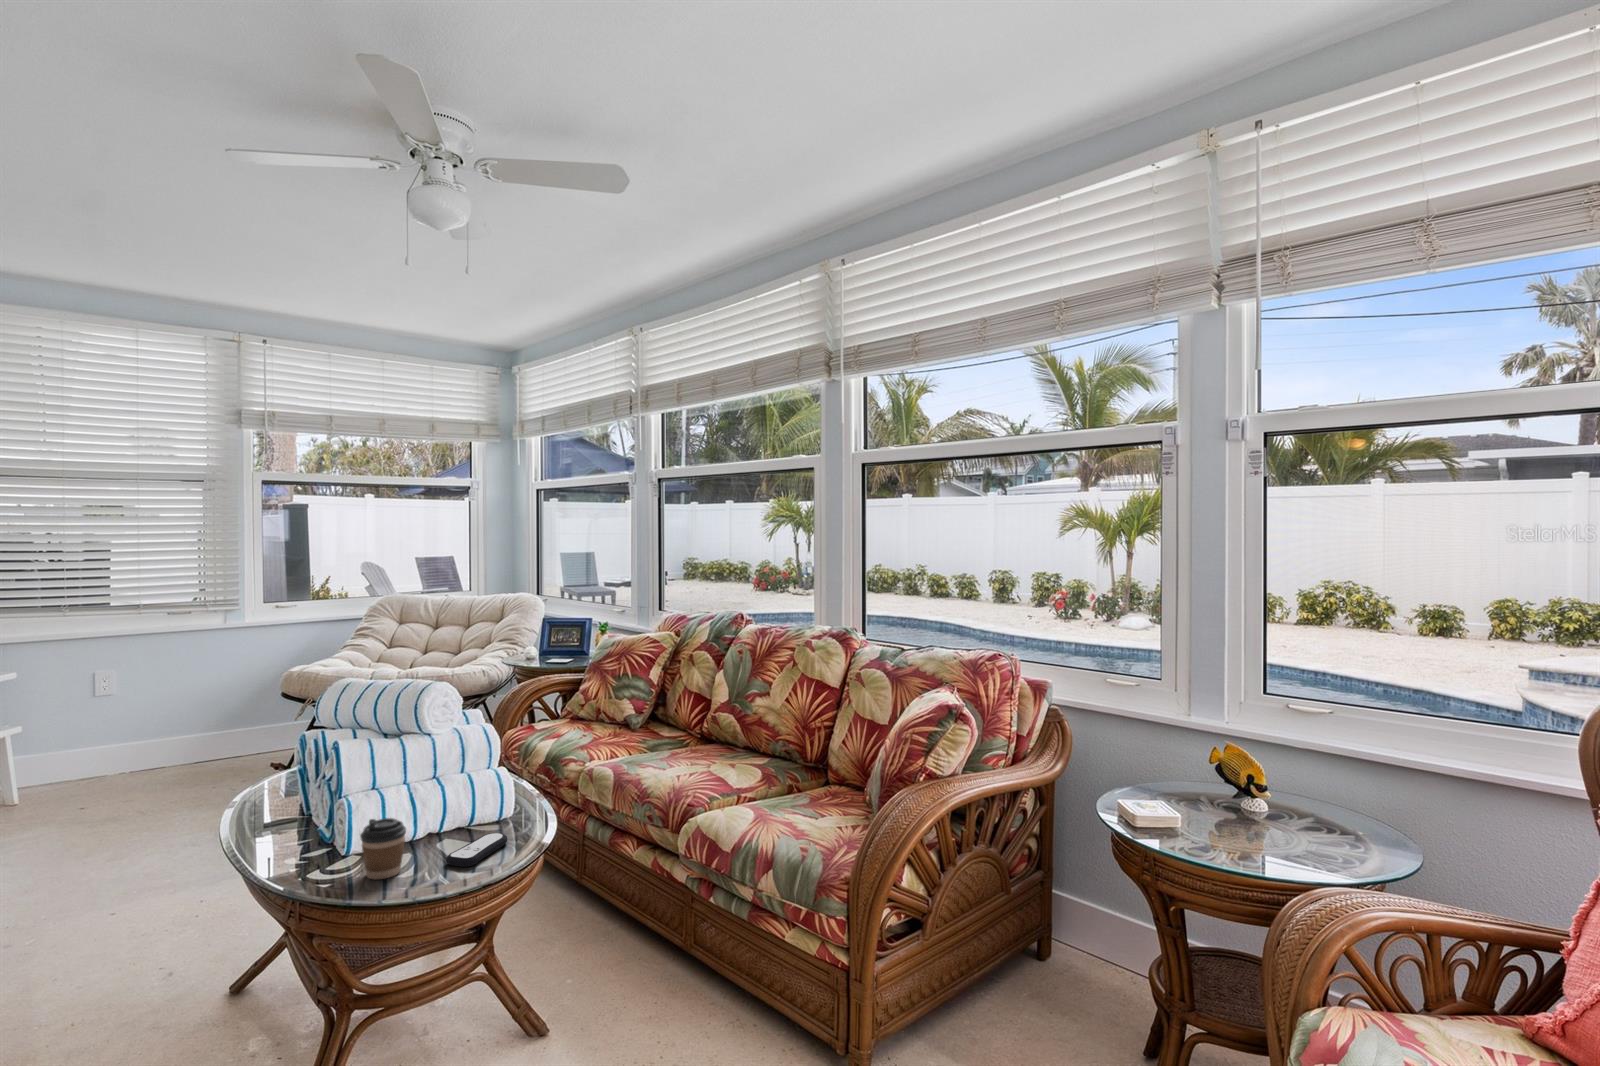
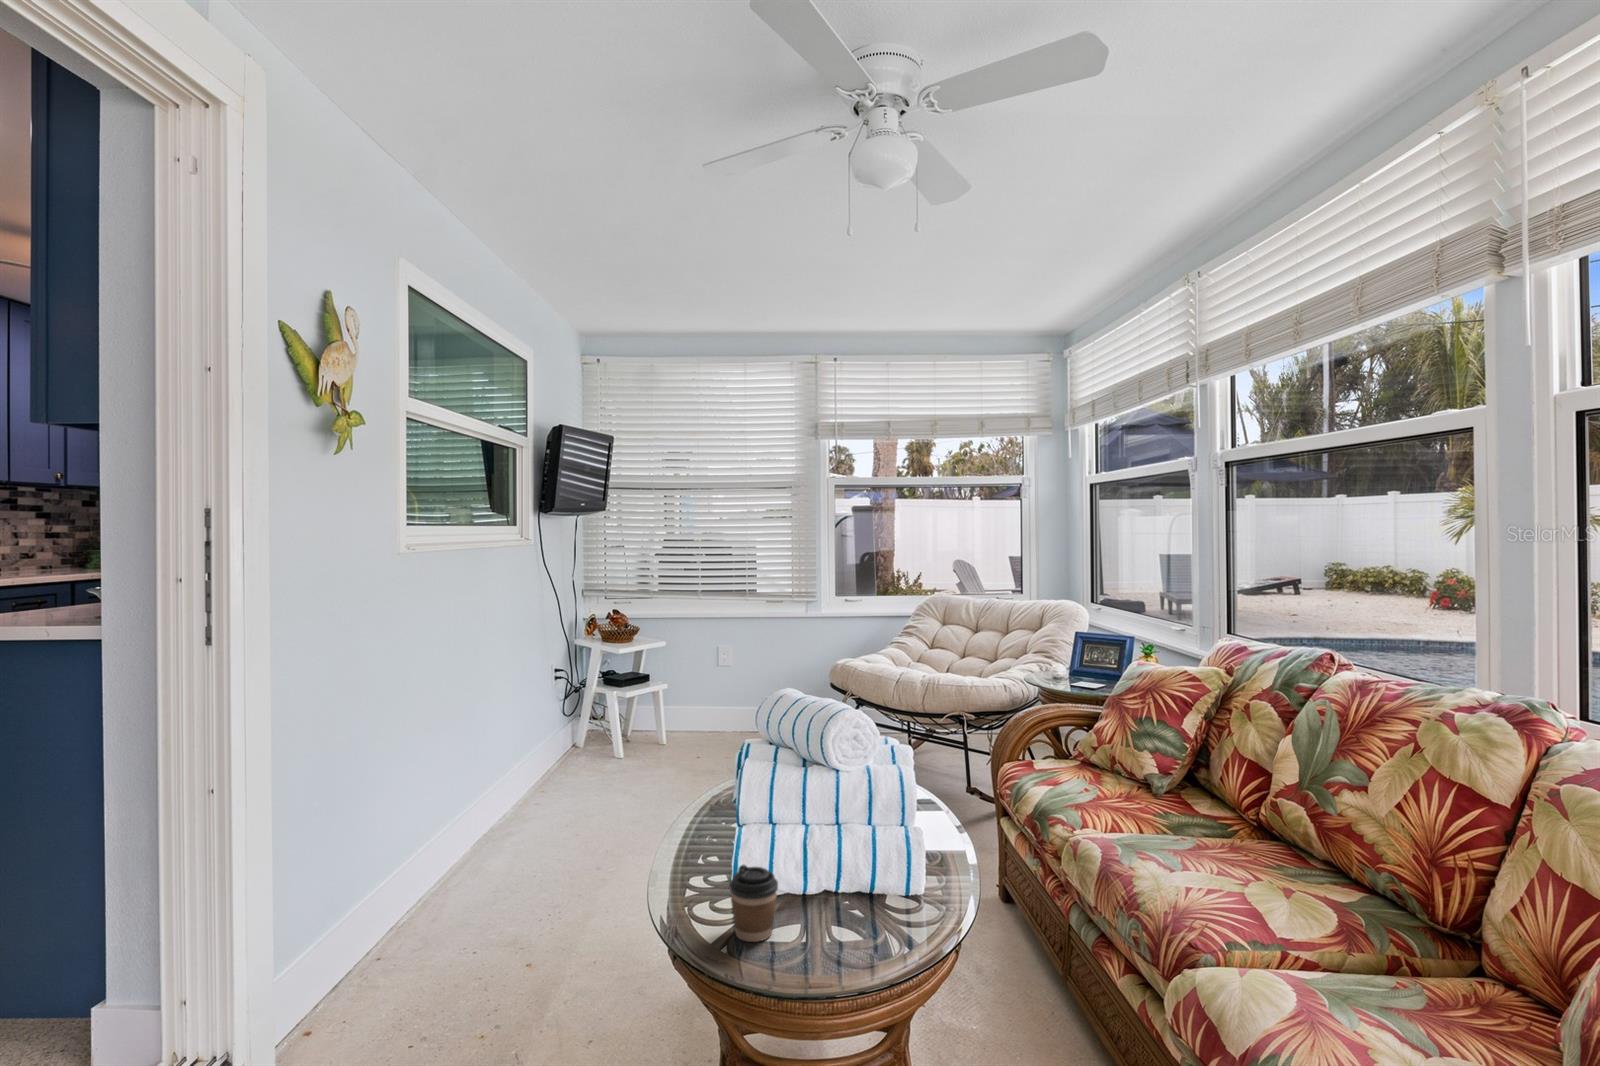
remote control: present [446,833,507,867] -> none [818,915,903,958]

